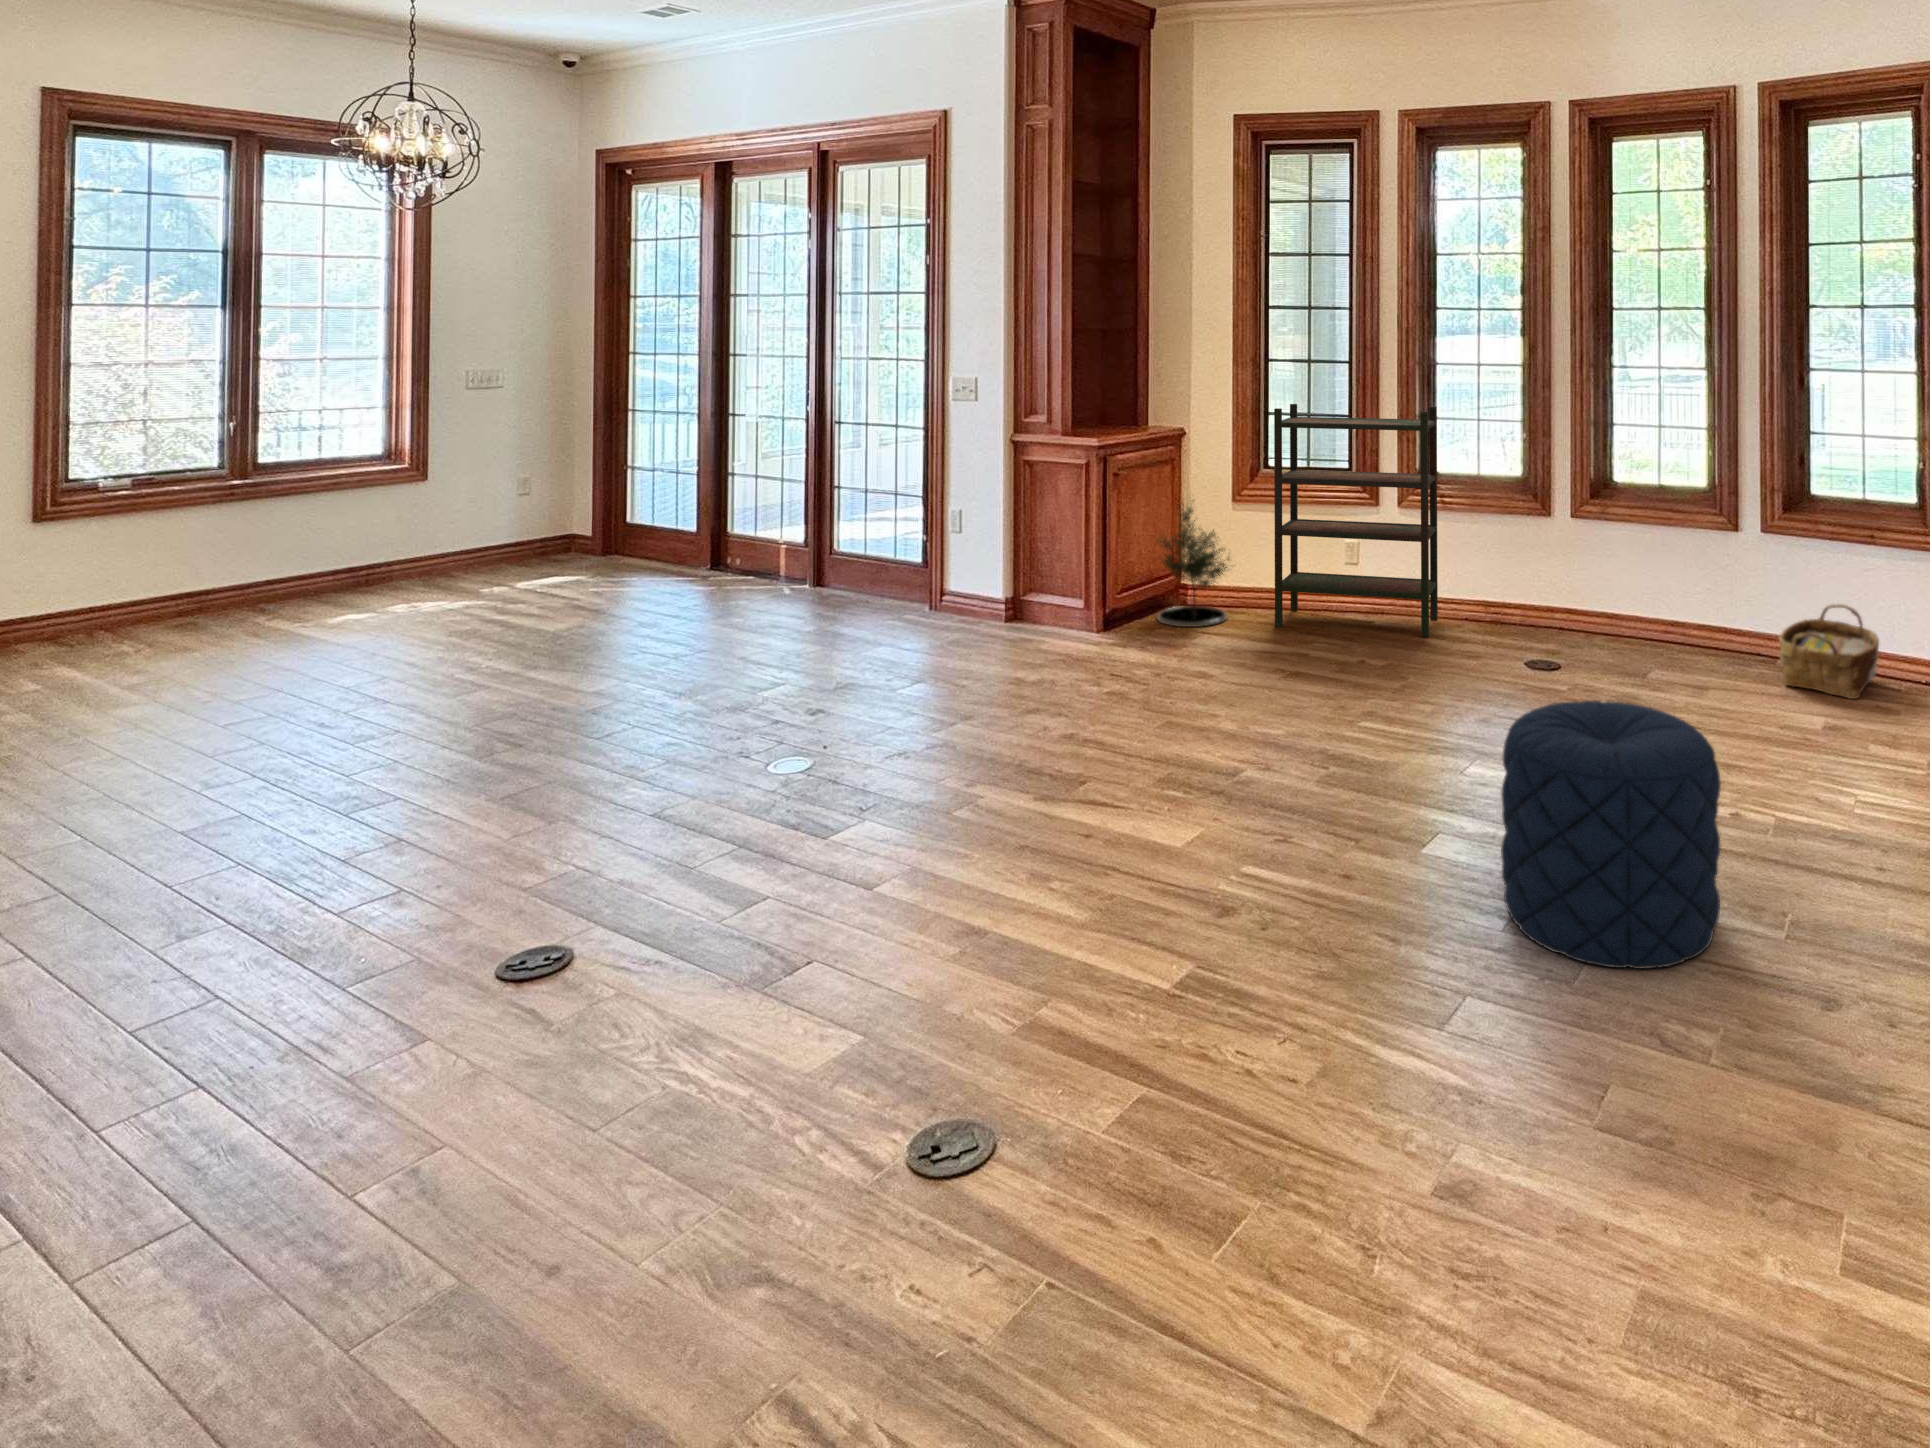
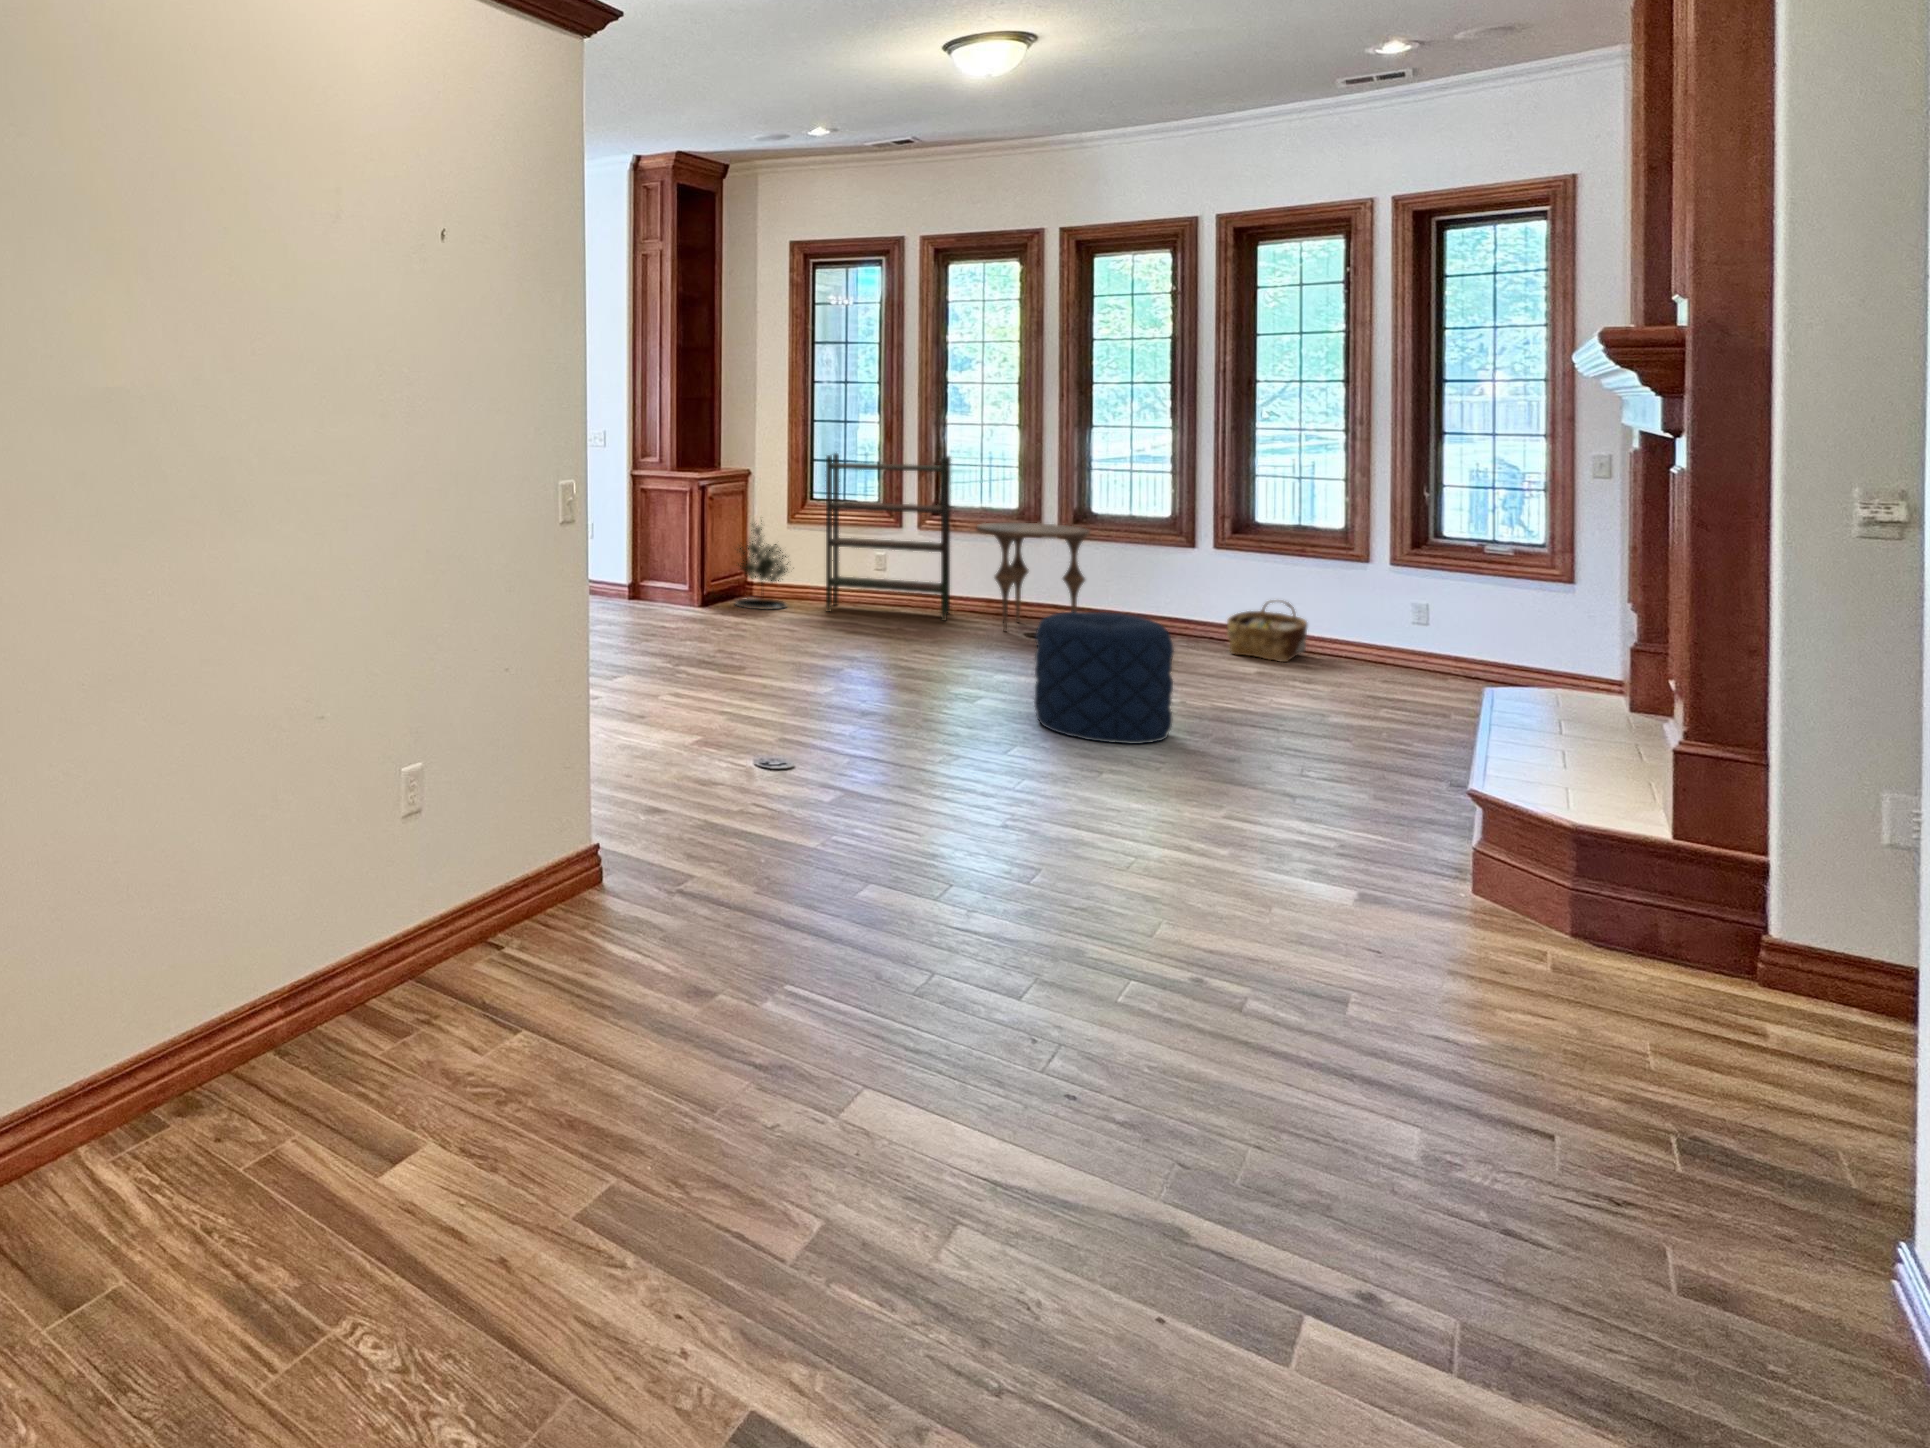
side table: none [1465,497,1607,656] -> present [977,523,1090,631]

